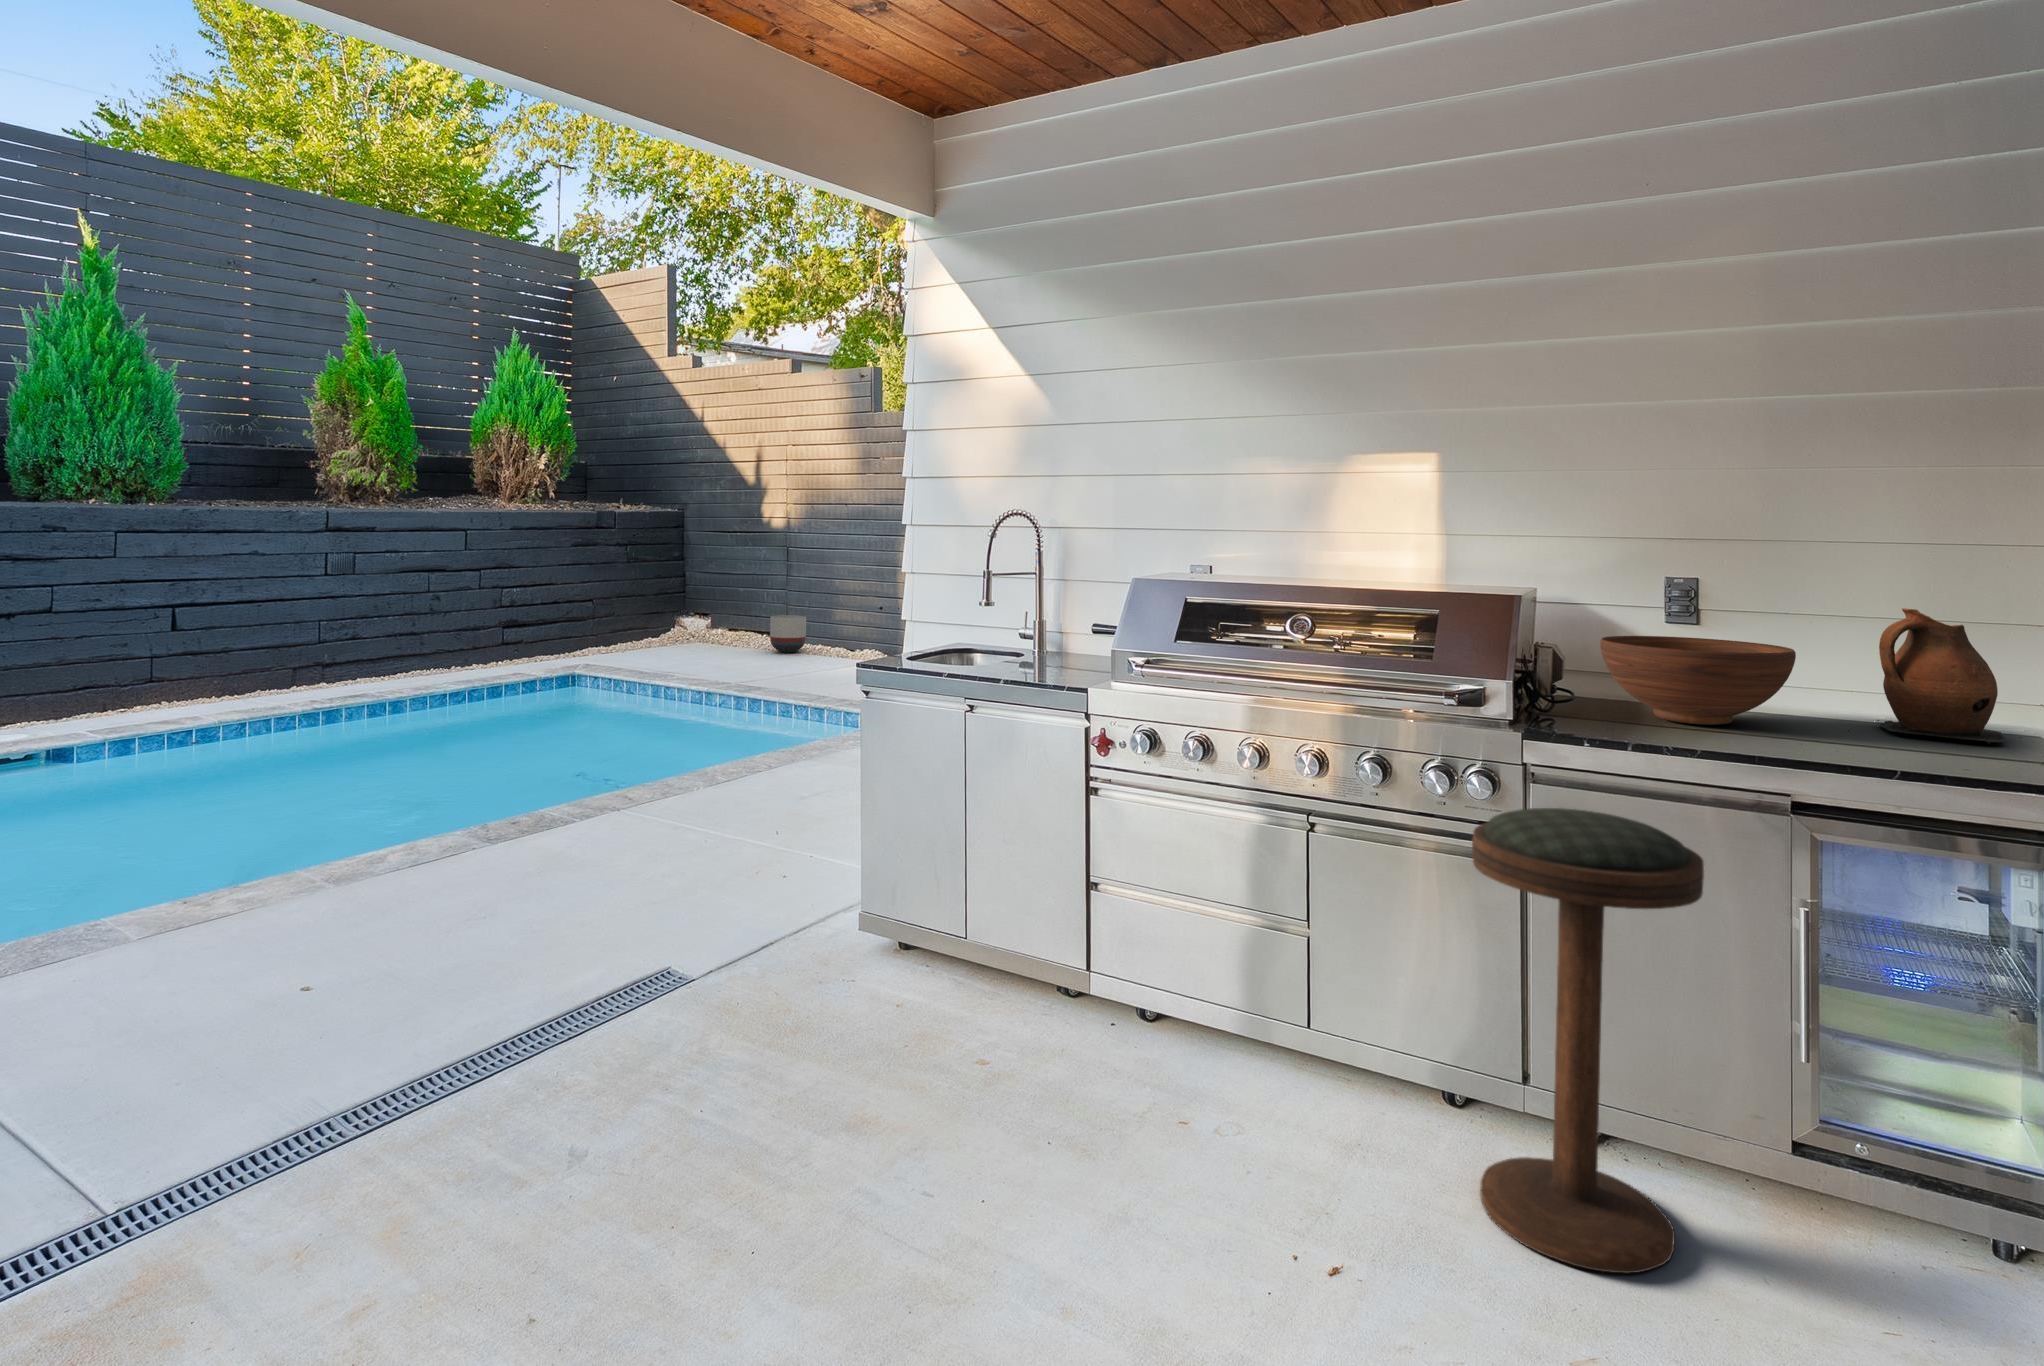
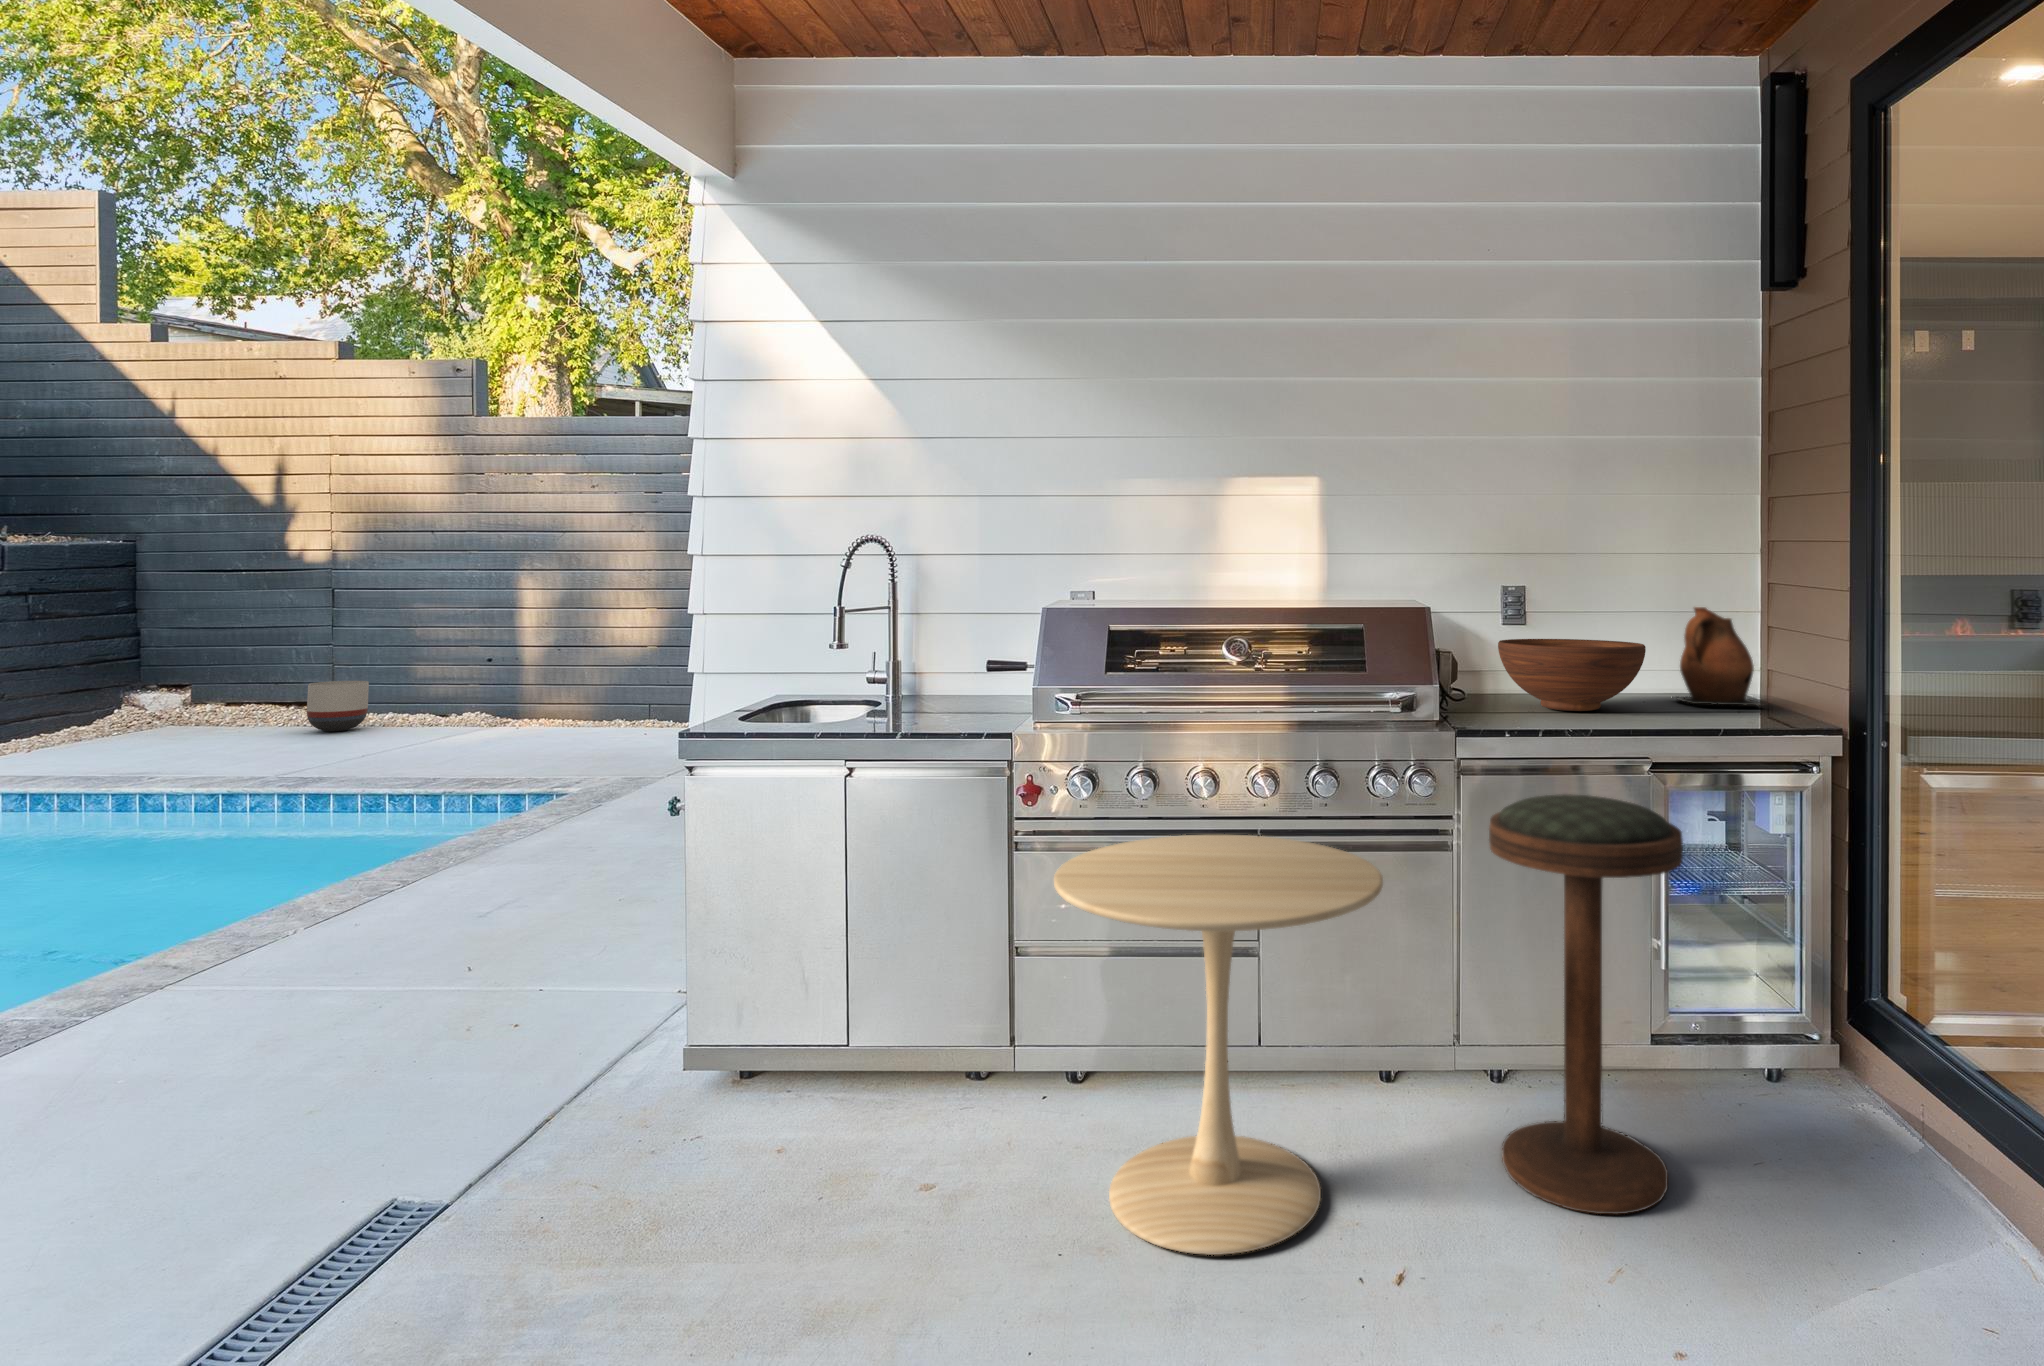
side table: none [1035,796,1341,1170] -> present [1054,835,1383,1255]

